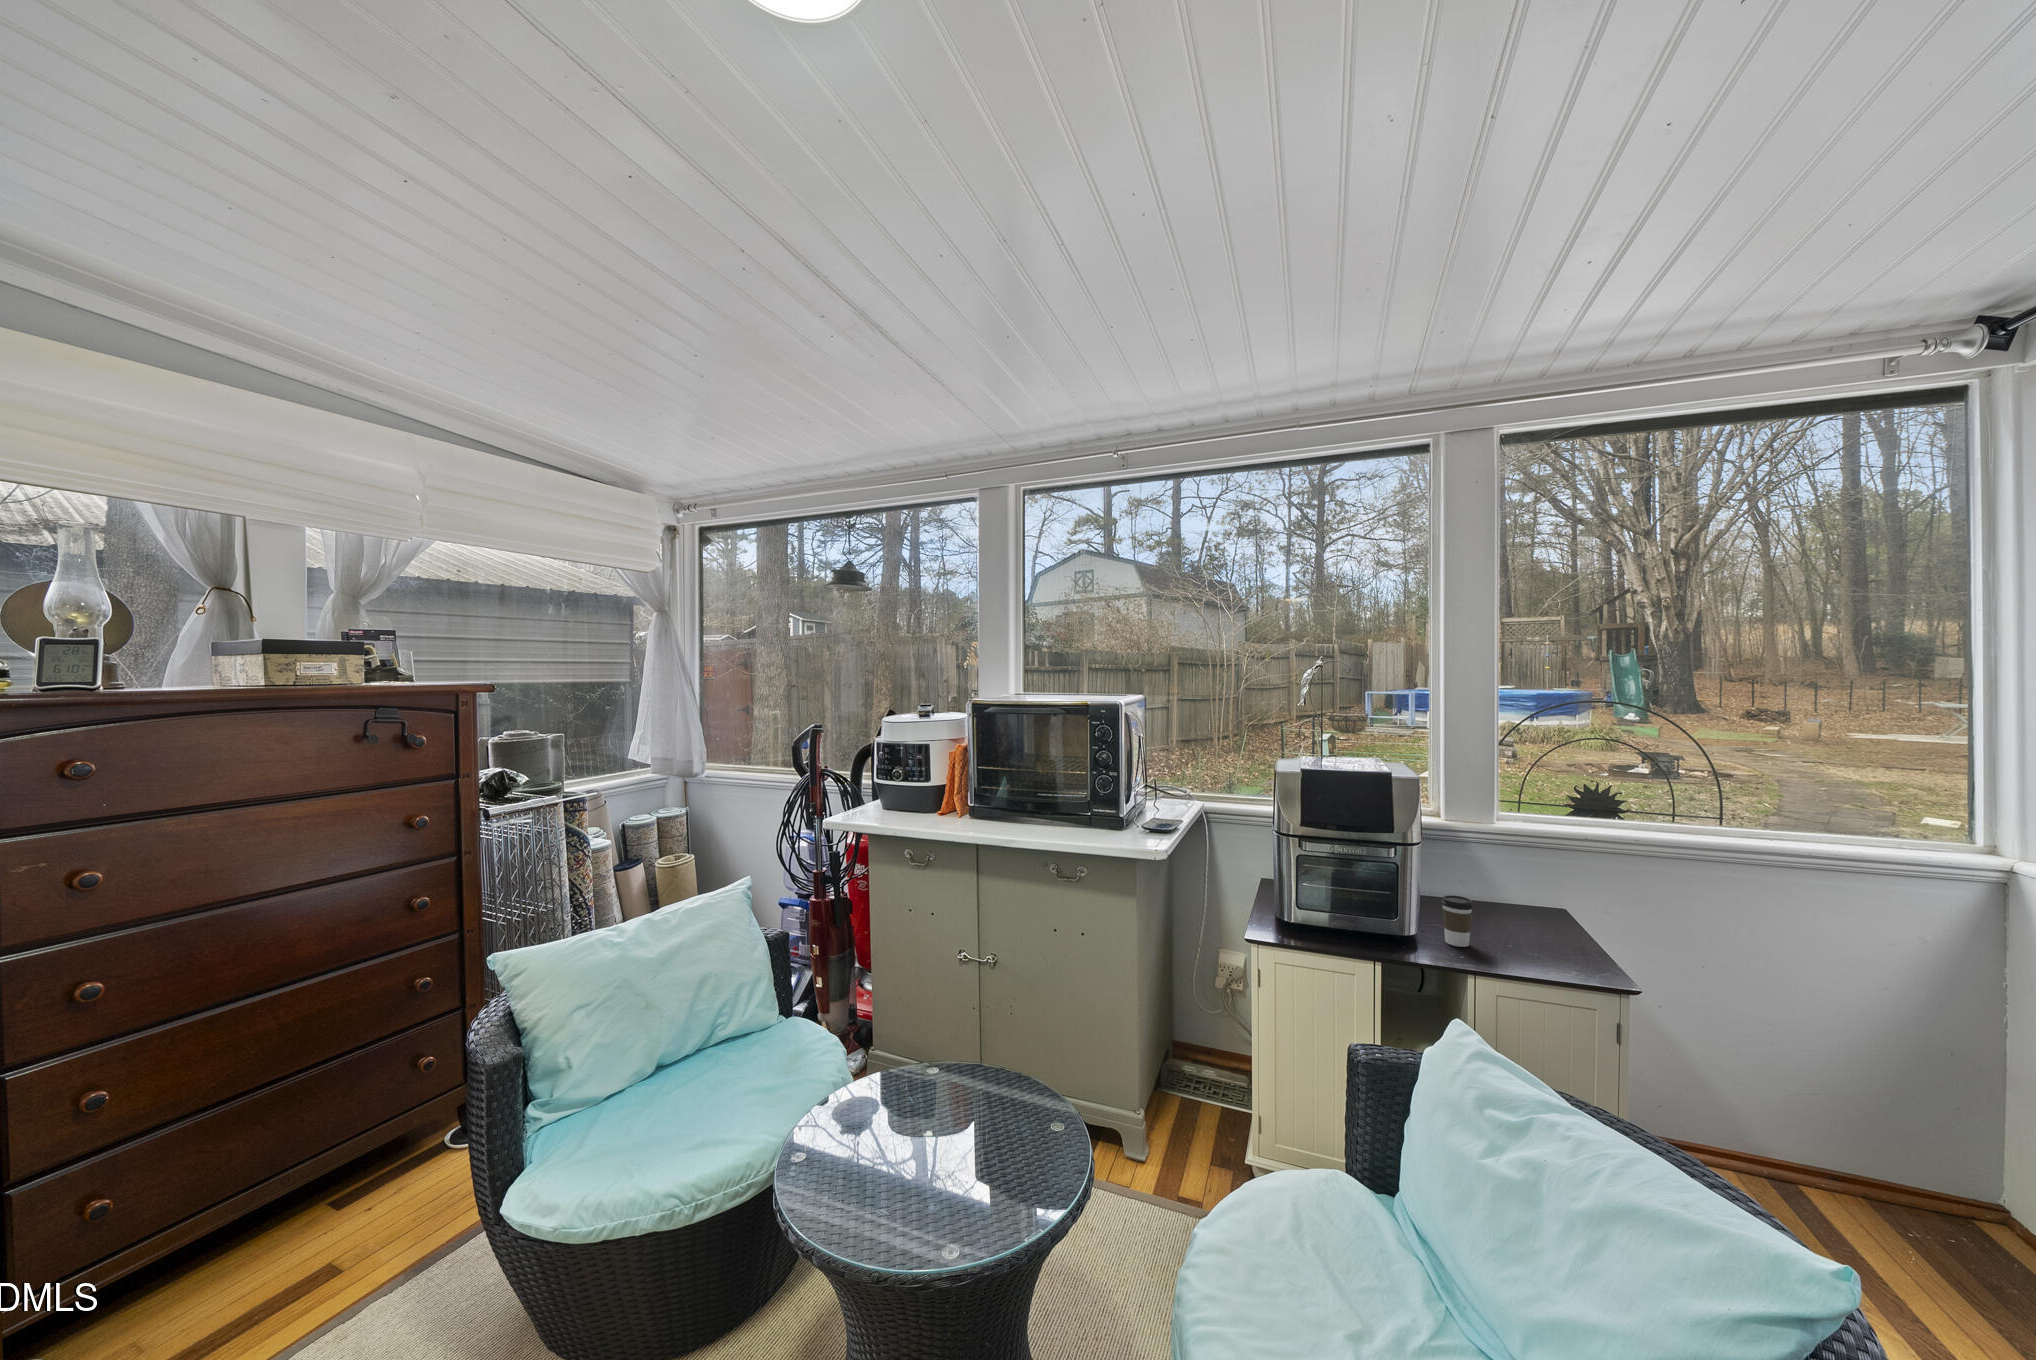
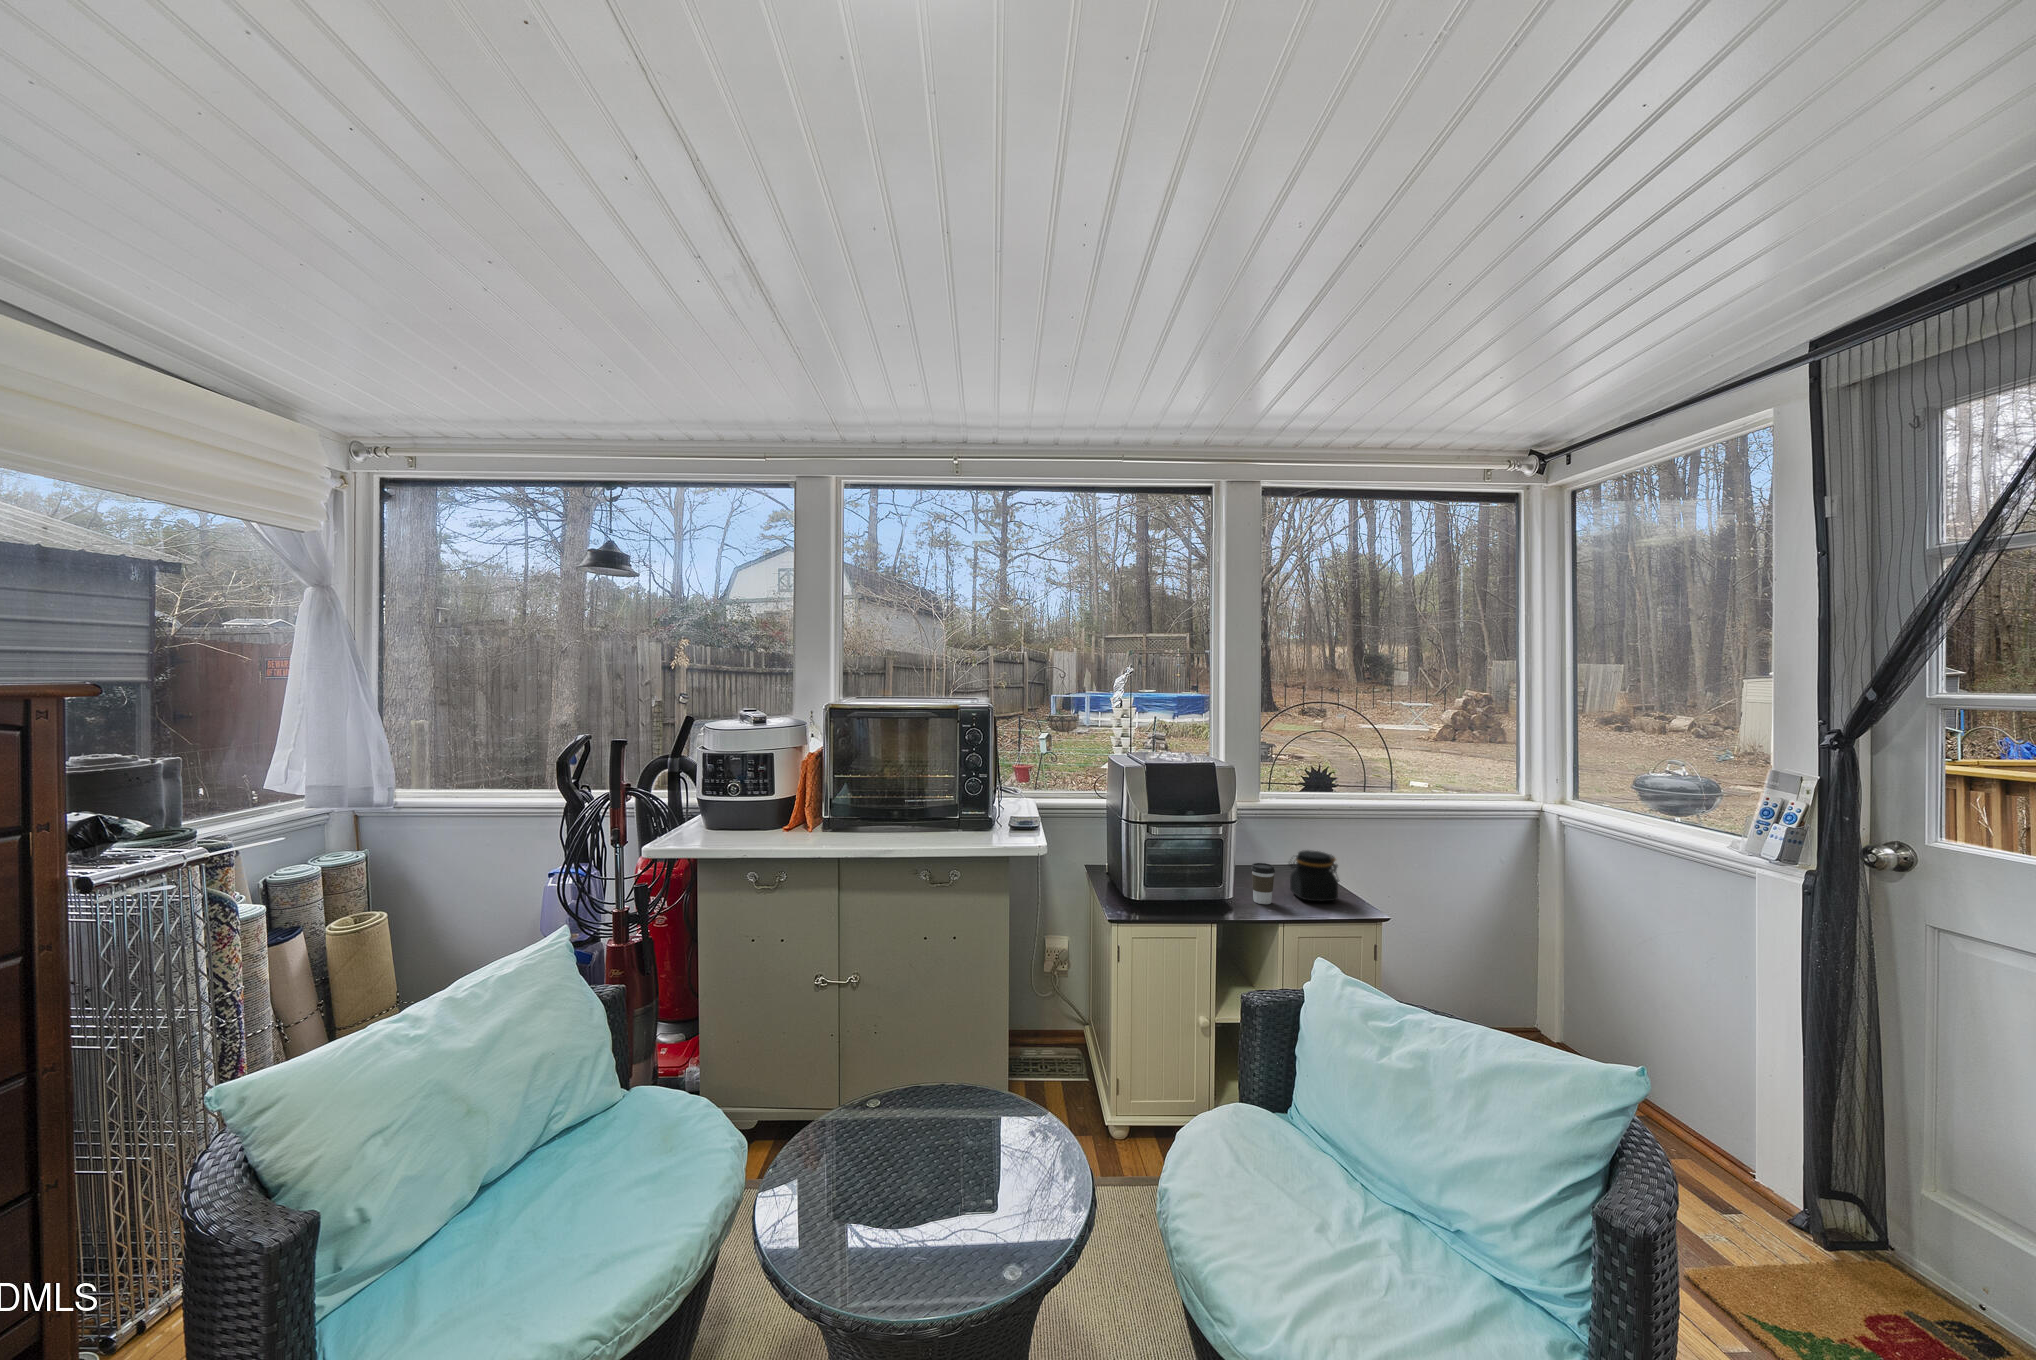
jar: none [1500,887,1577,955] -> present [1289,850,1339,901]

